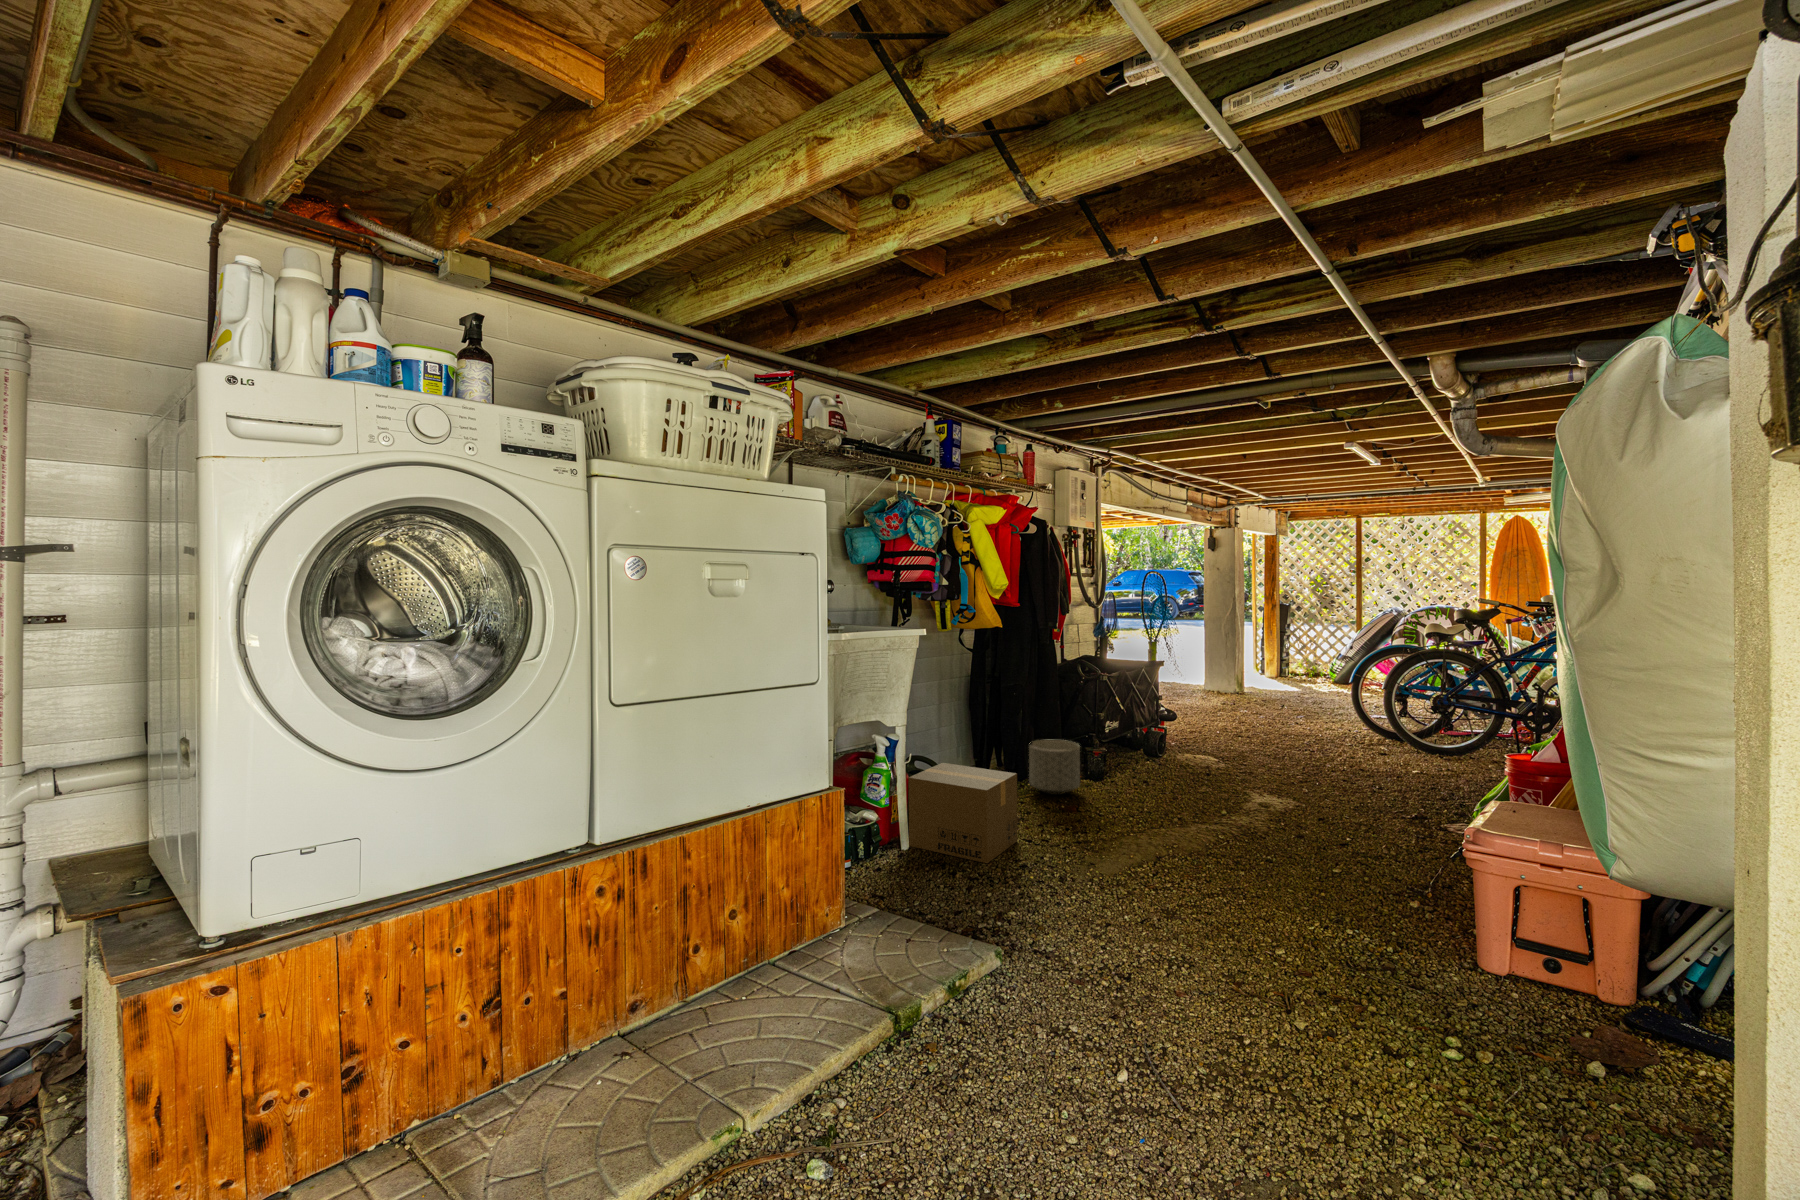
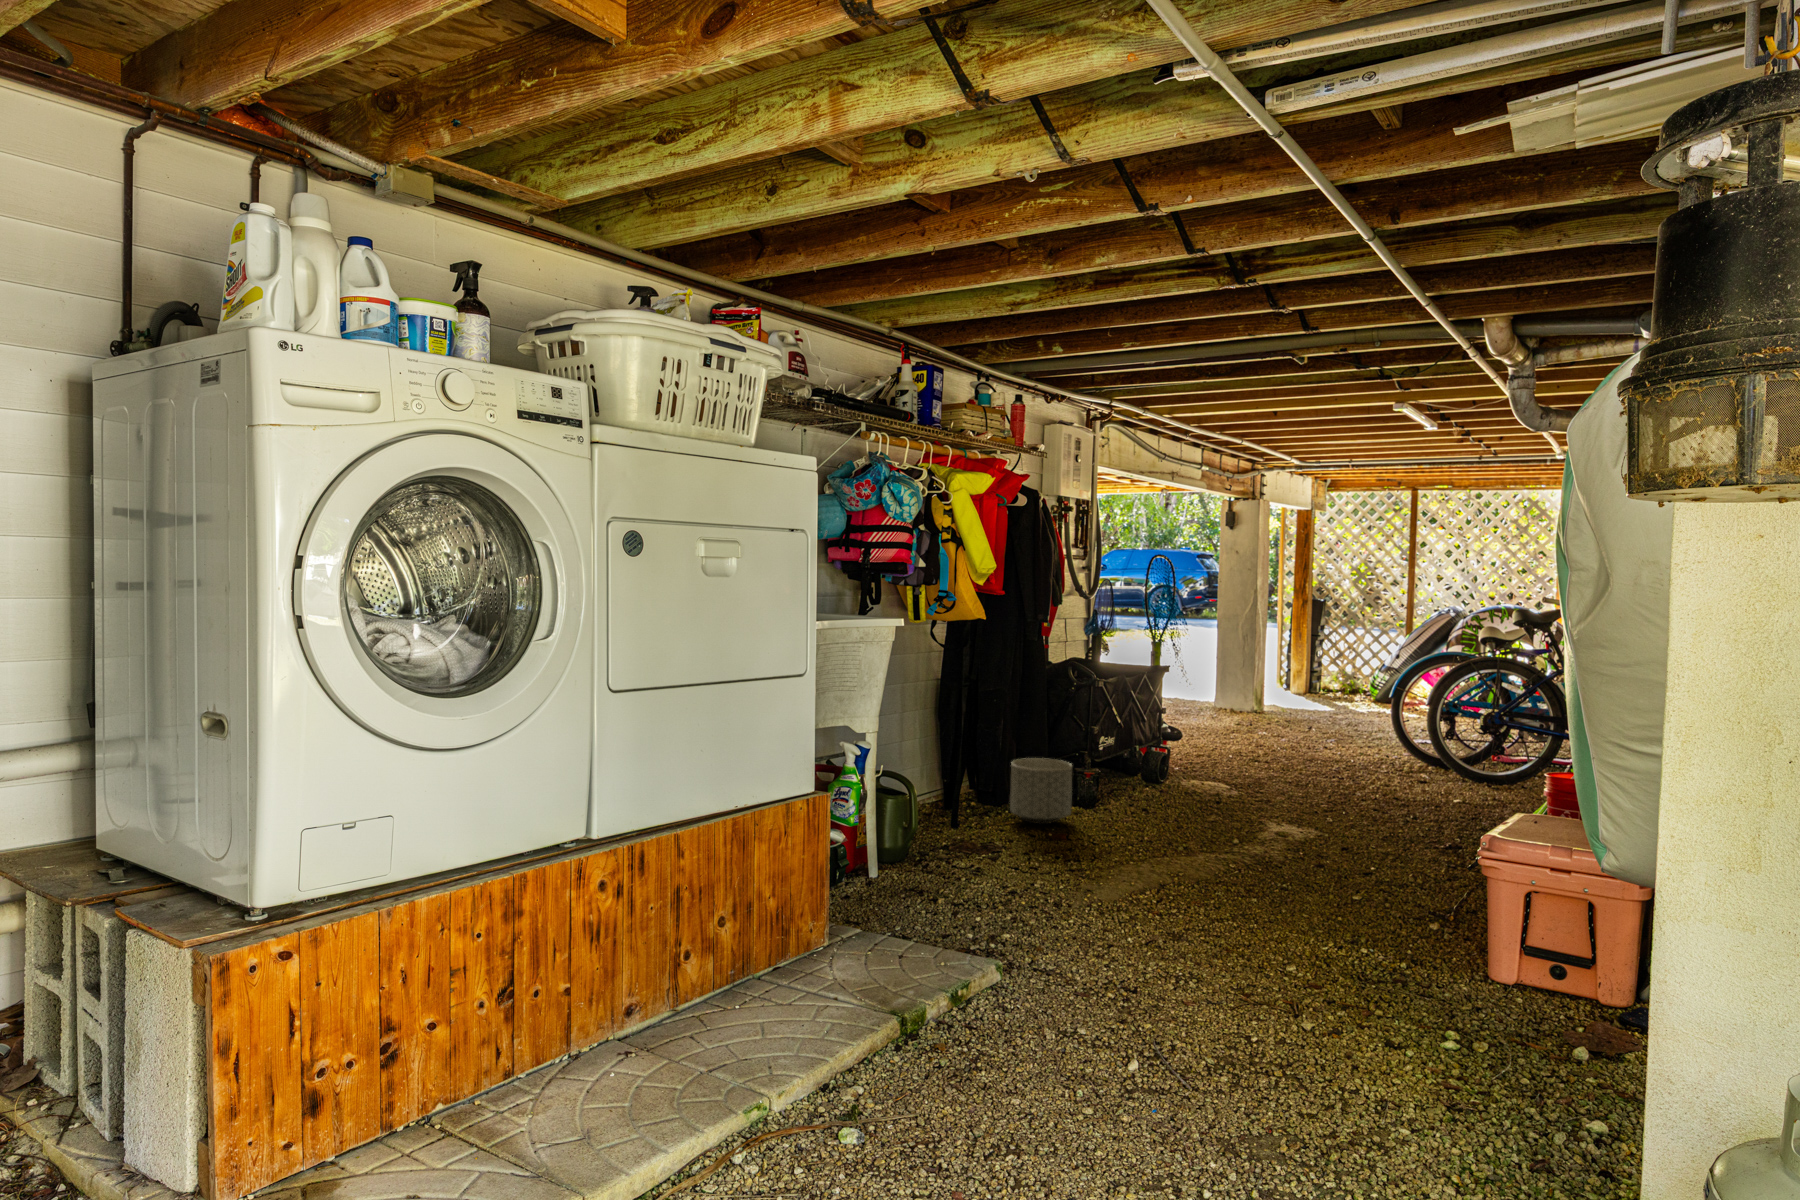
cardboard box: present [908,763,1017,863] -> none [876,780,1005,893]

